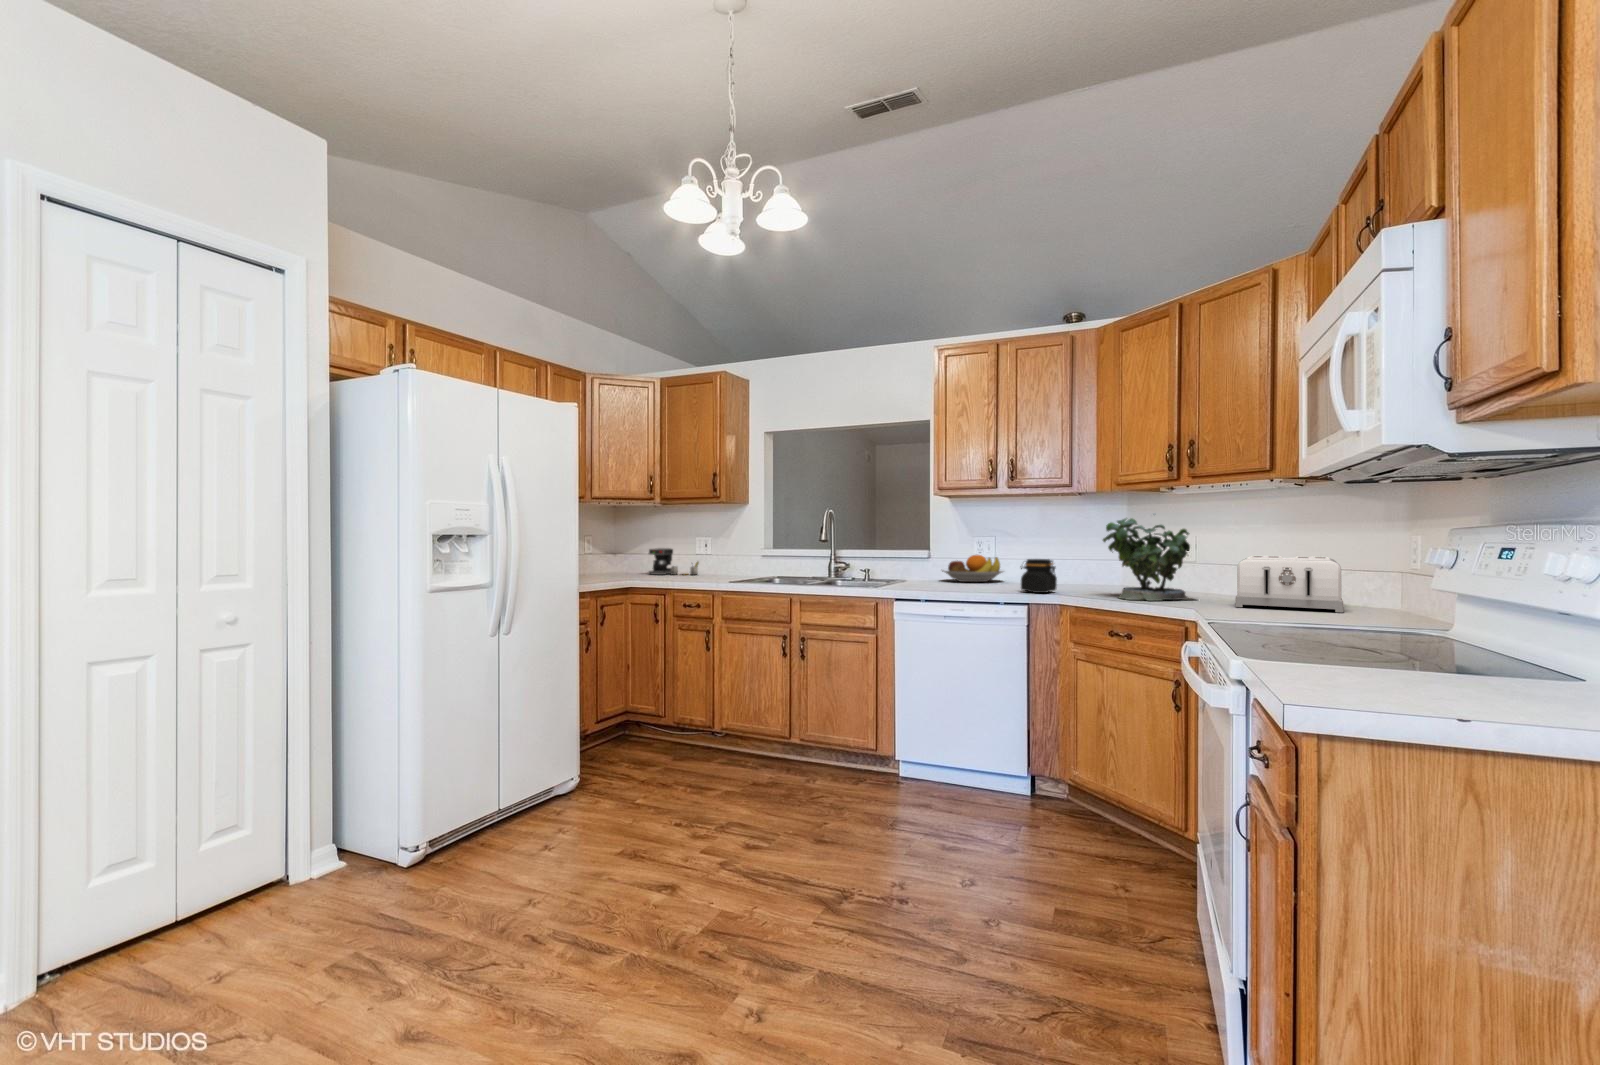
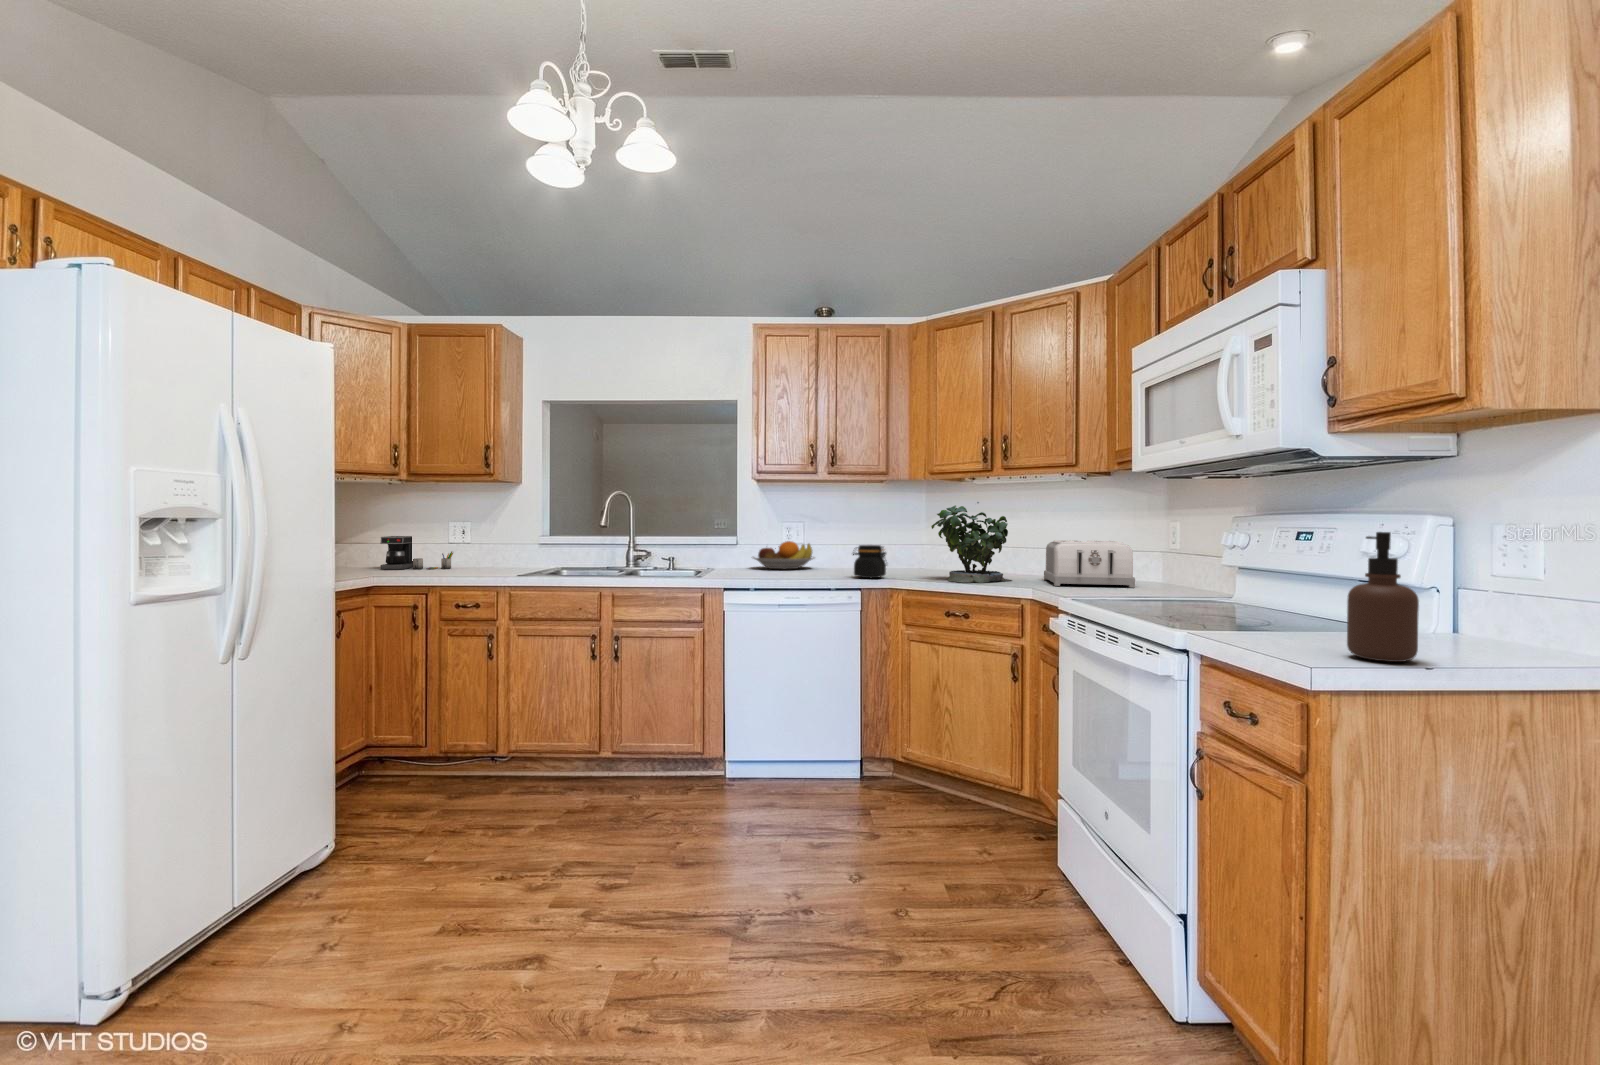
soap dispenser: none [1411,547,1506,710] -> present [1347,532,1419,662]

